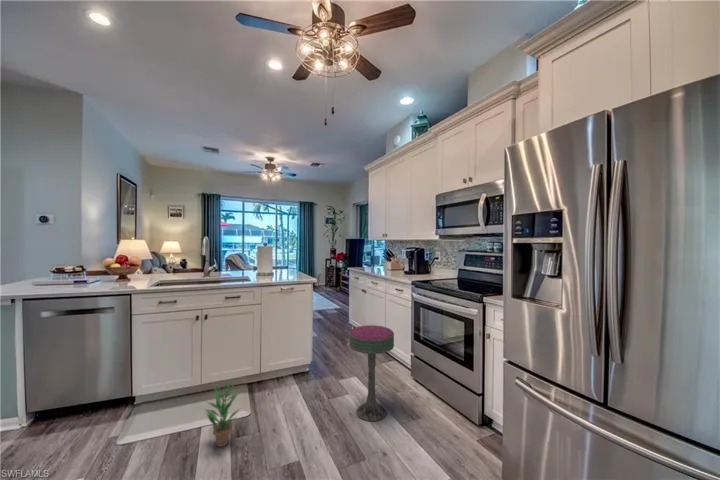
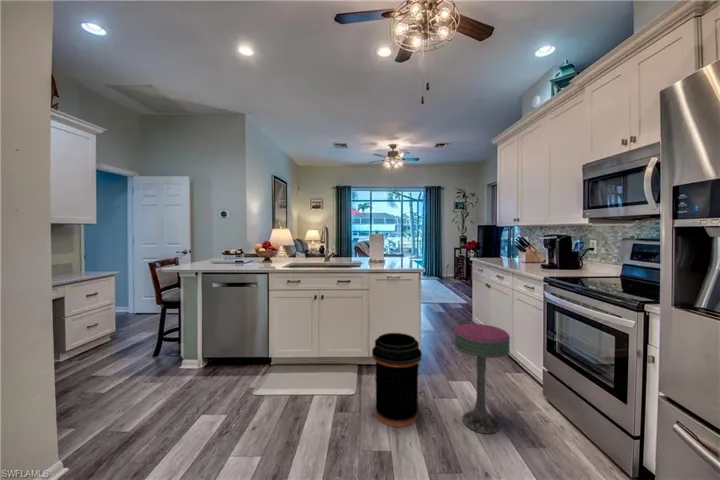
trash can: none [272,343,321,436] -> present [372,333,422,426]
potted plant: present [206,380,240,446] -> none [312,357,344,417]

